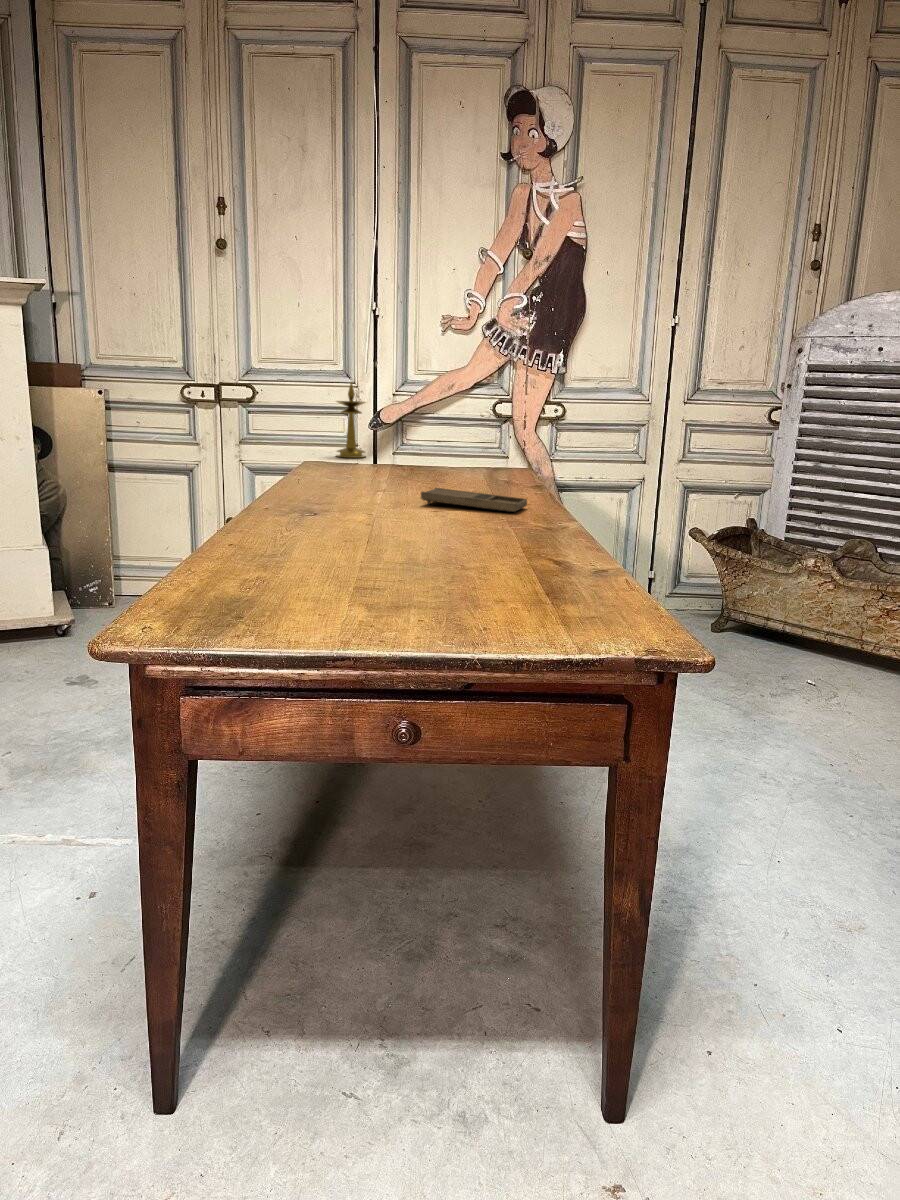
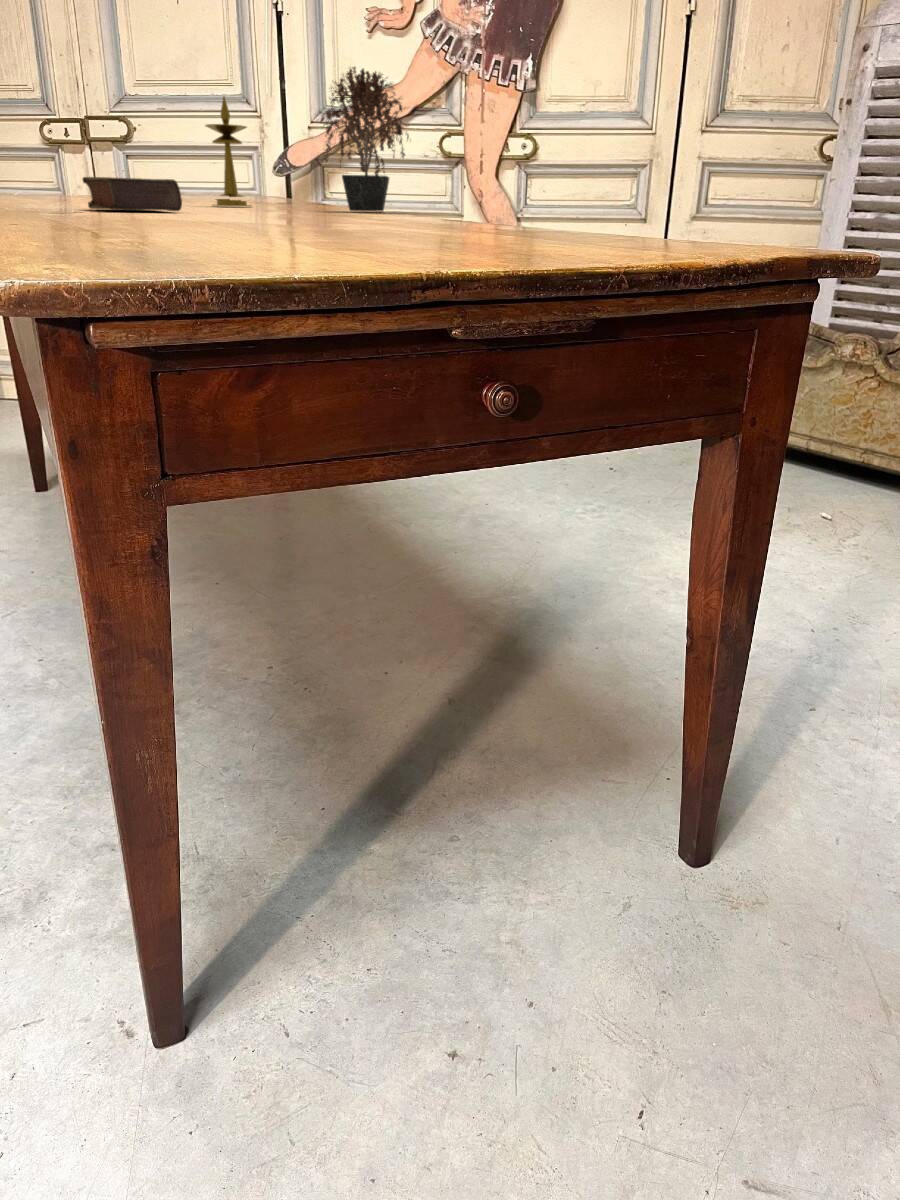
potted plant: none [437,372,506,469] -> present [320,67,409,211]
book: none [314,461,393,490] -> present [83,177,182,211]
tray: present [421,488,527,512] -> none [166,193,331,219]

